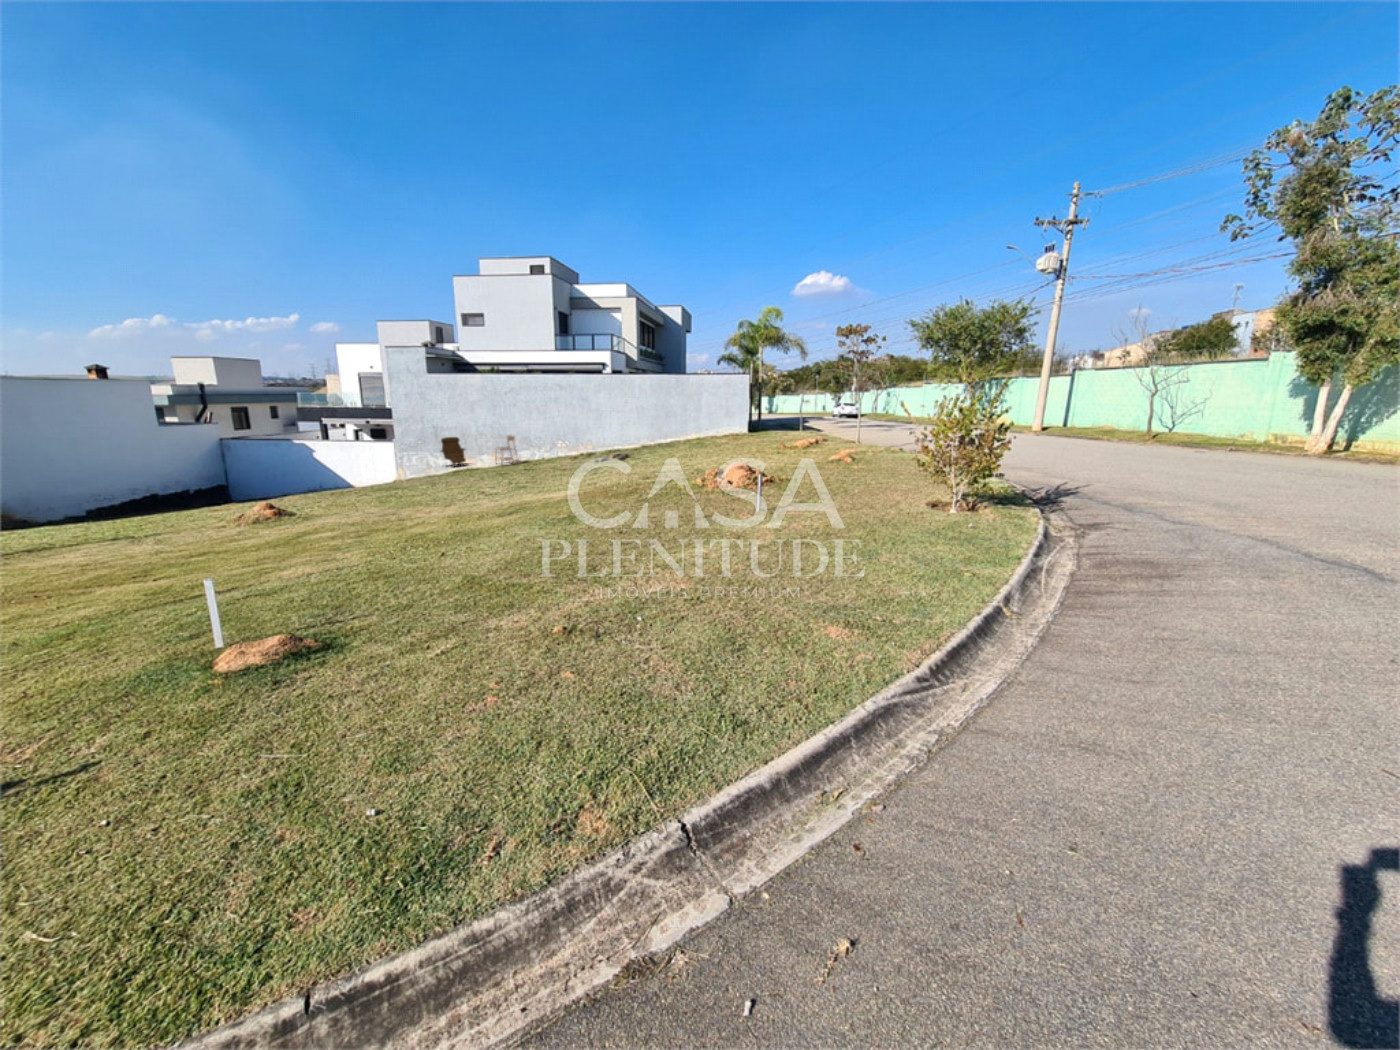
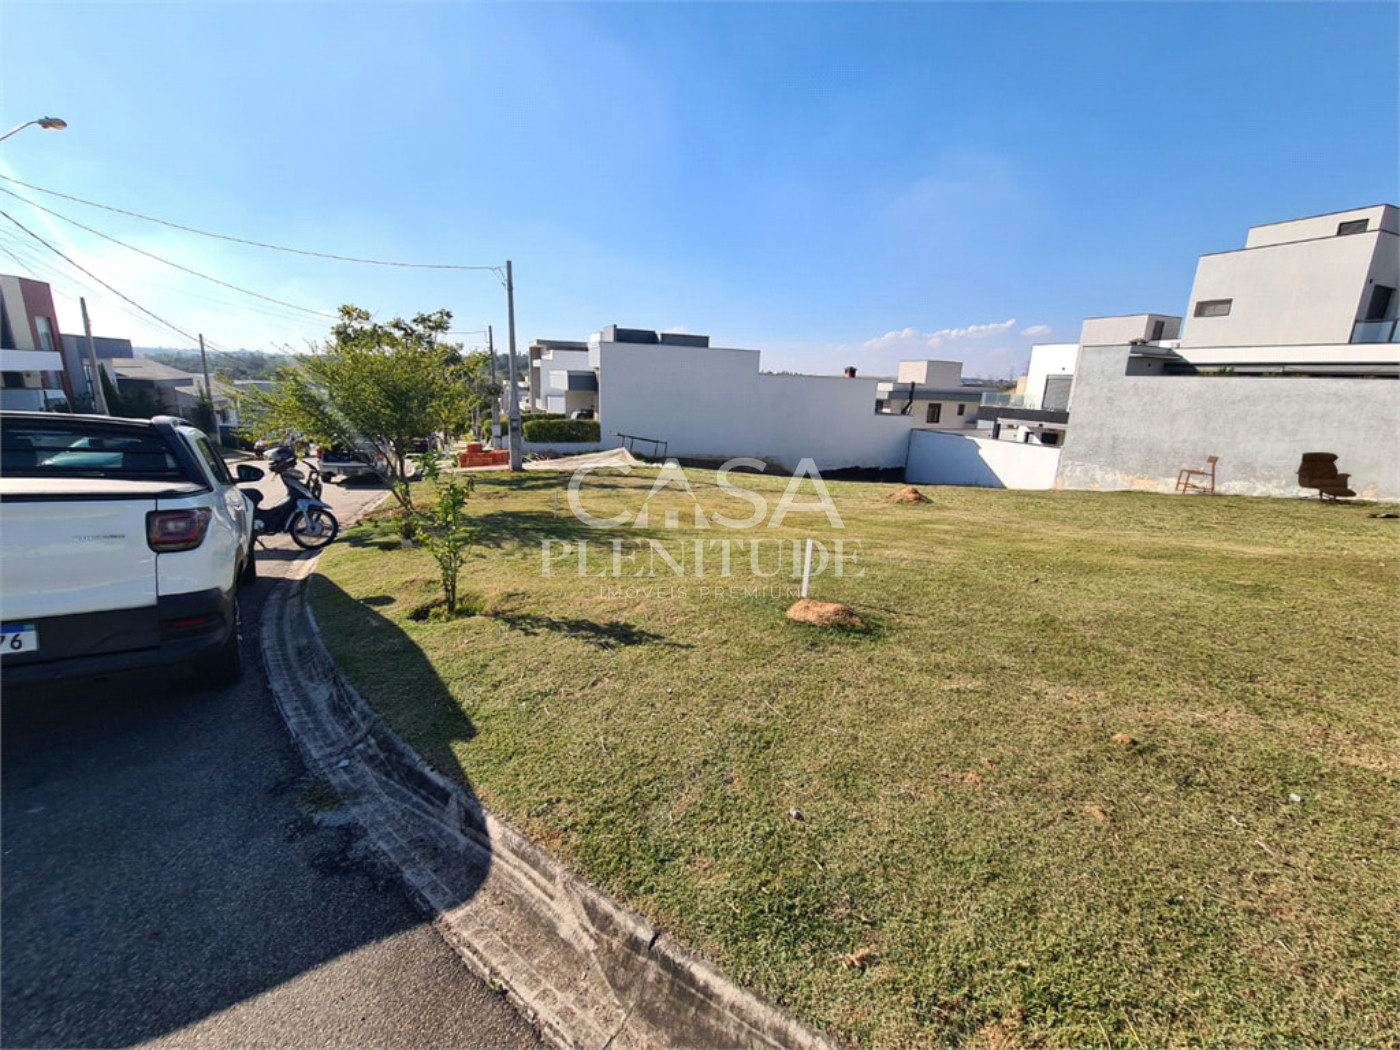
lounge chair: present [441,437,466,466] -> present [1296,452,1357,503]

